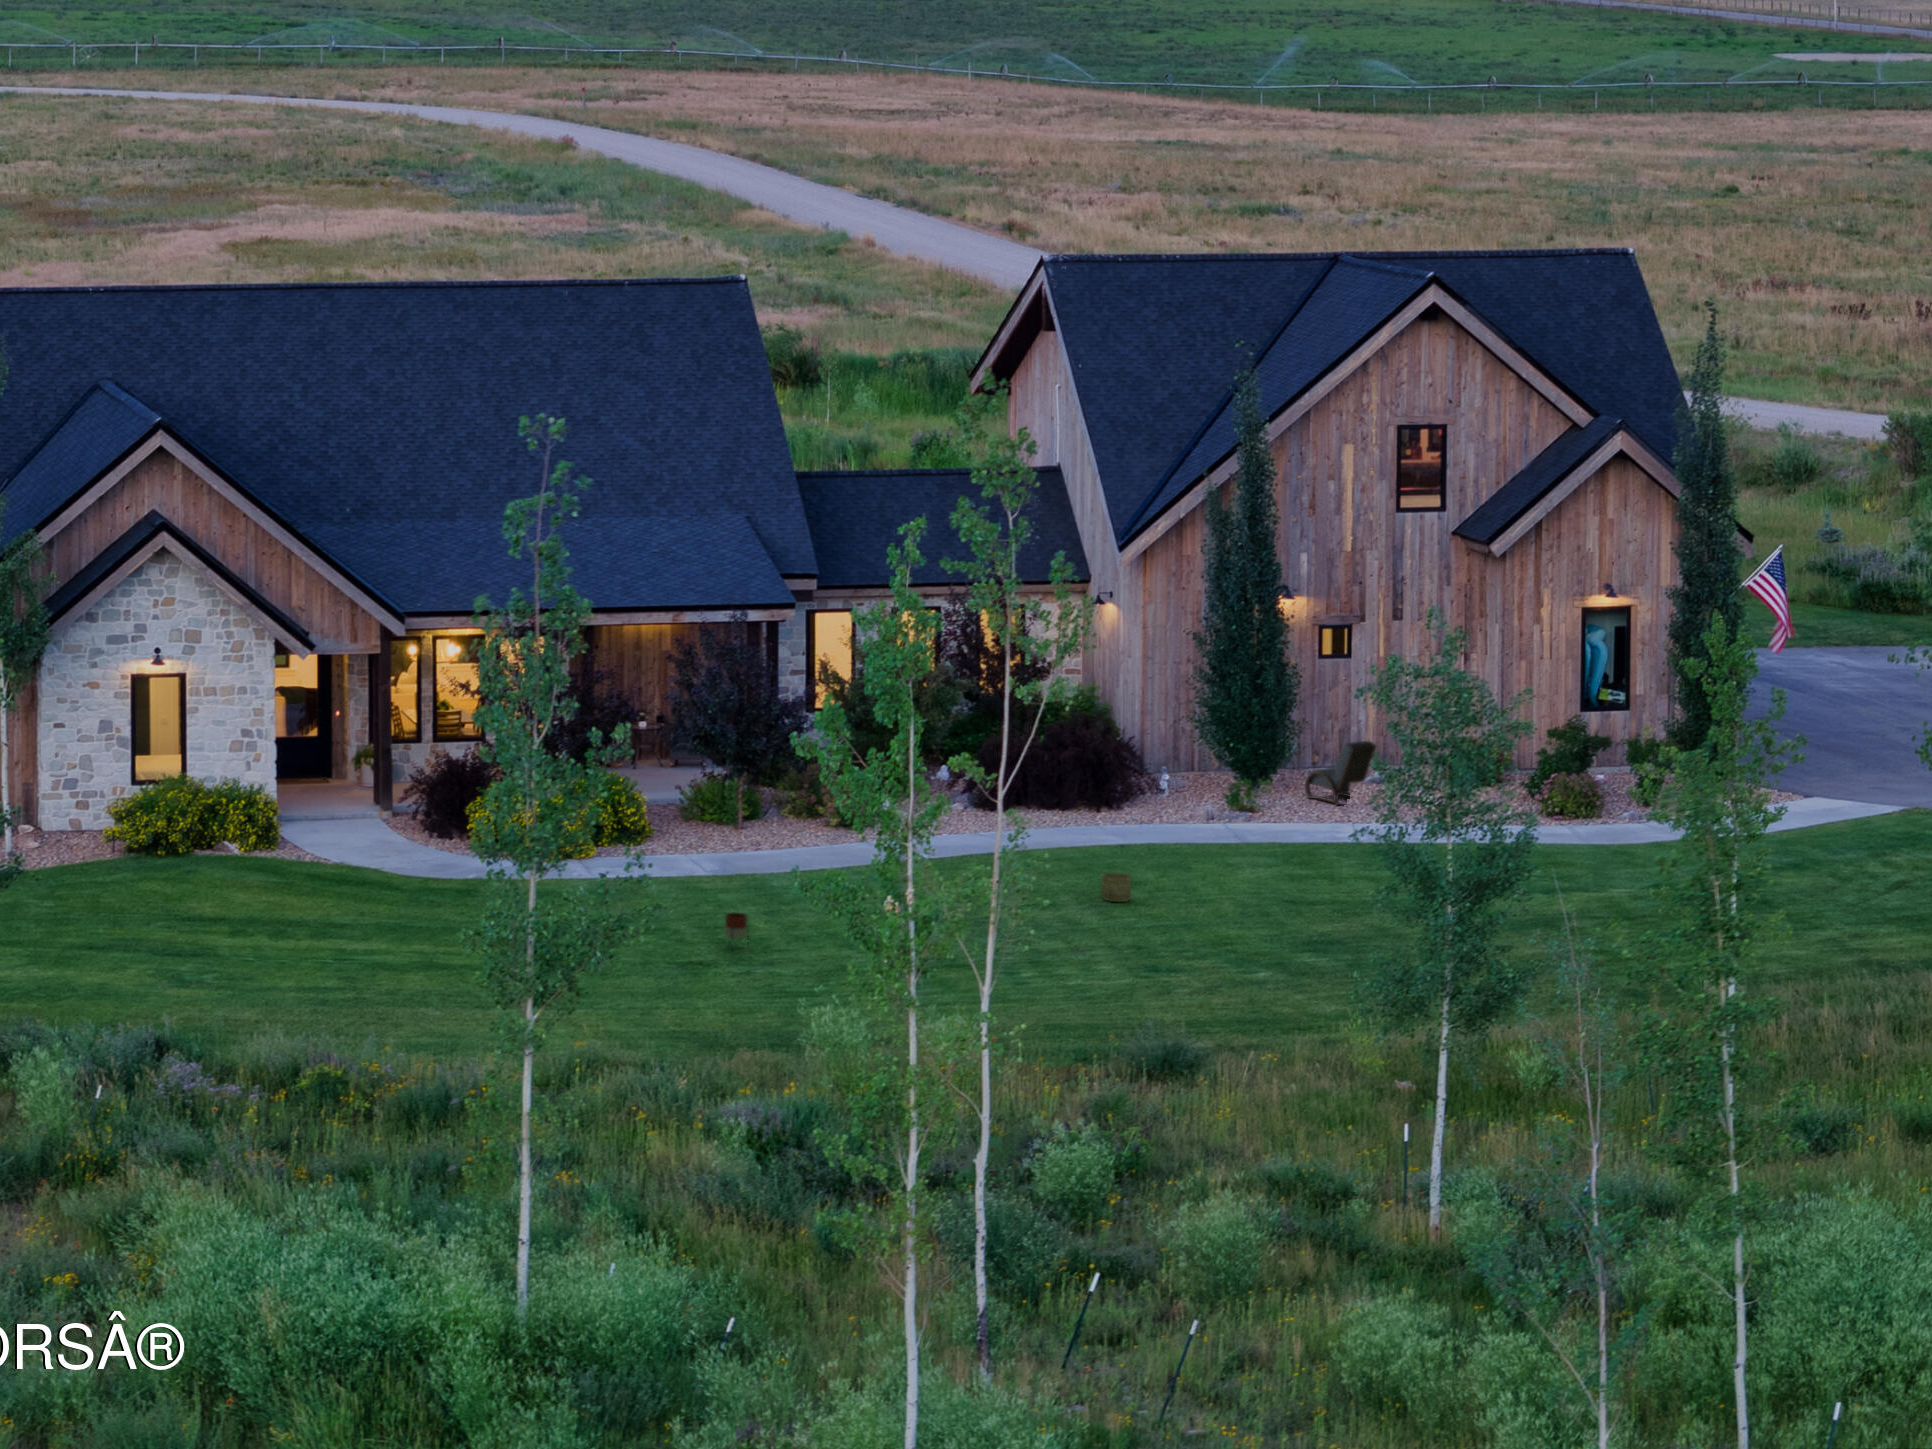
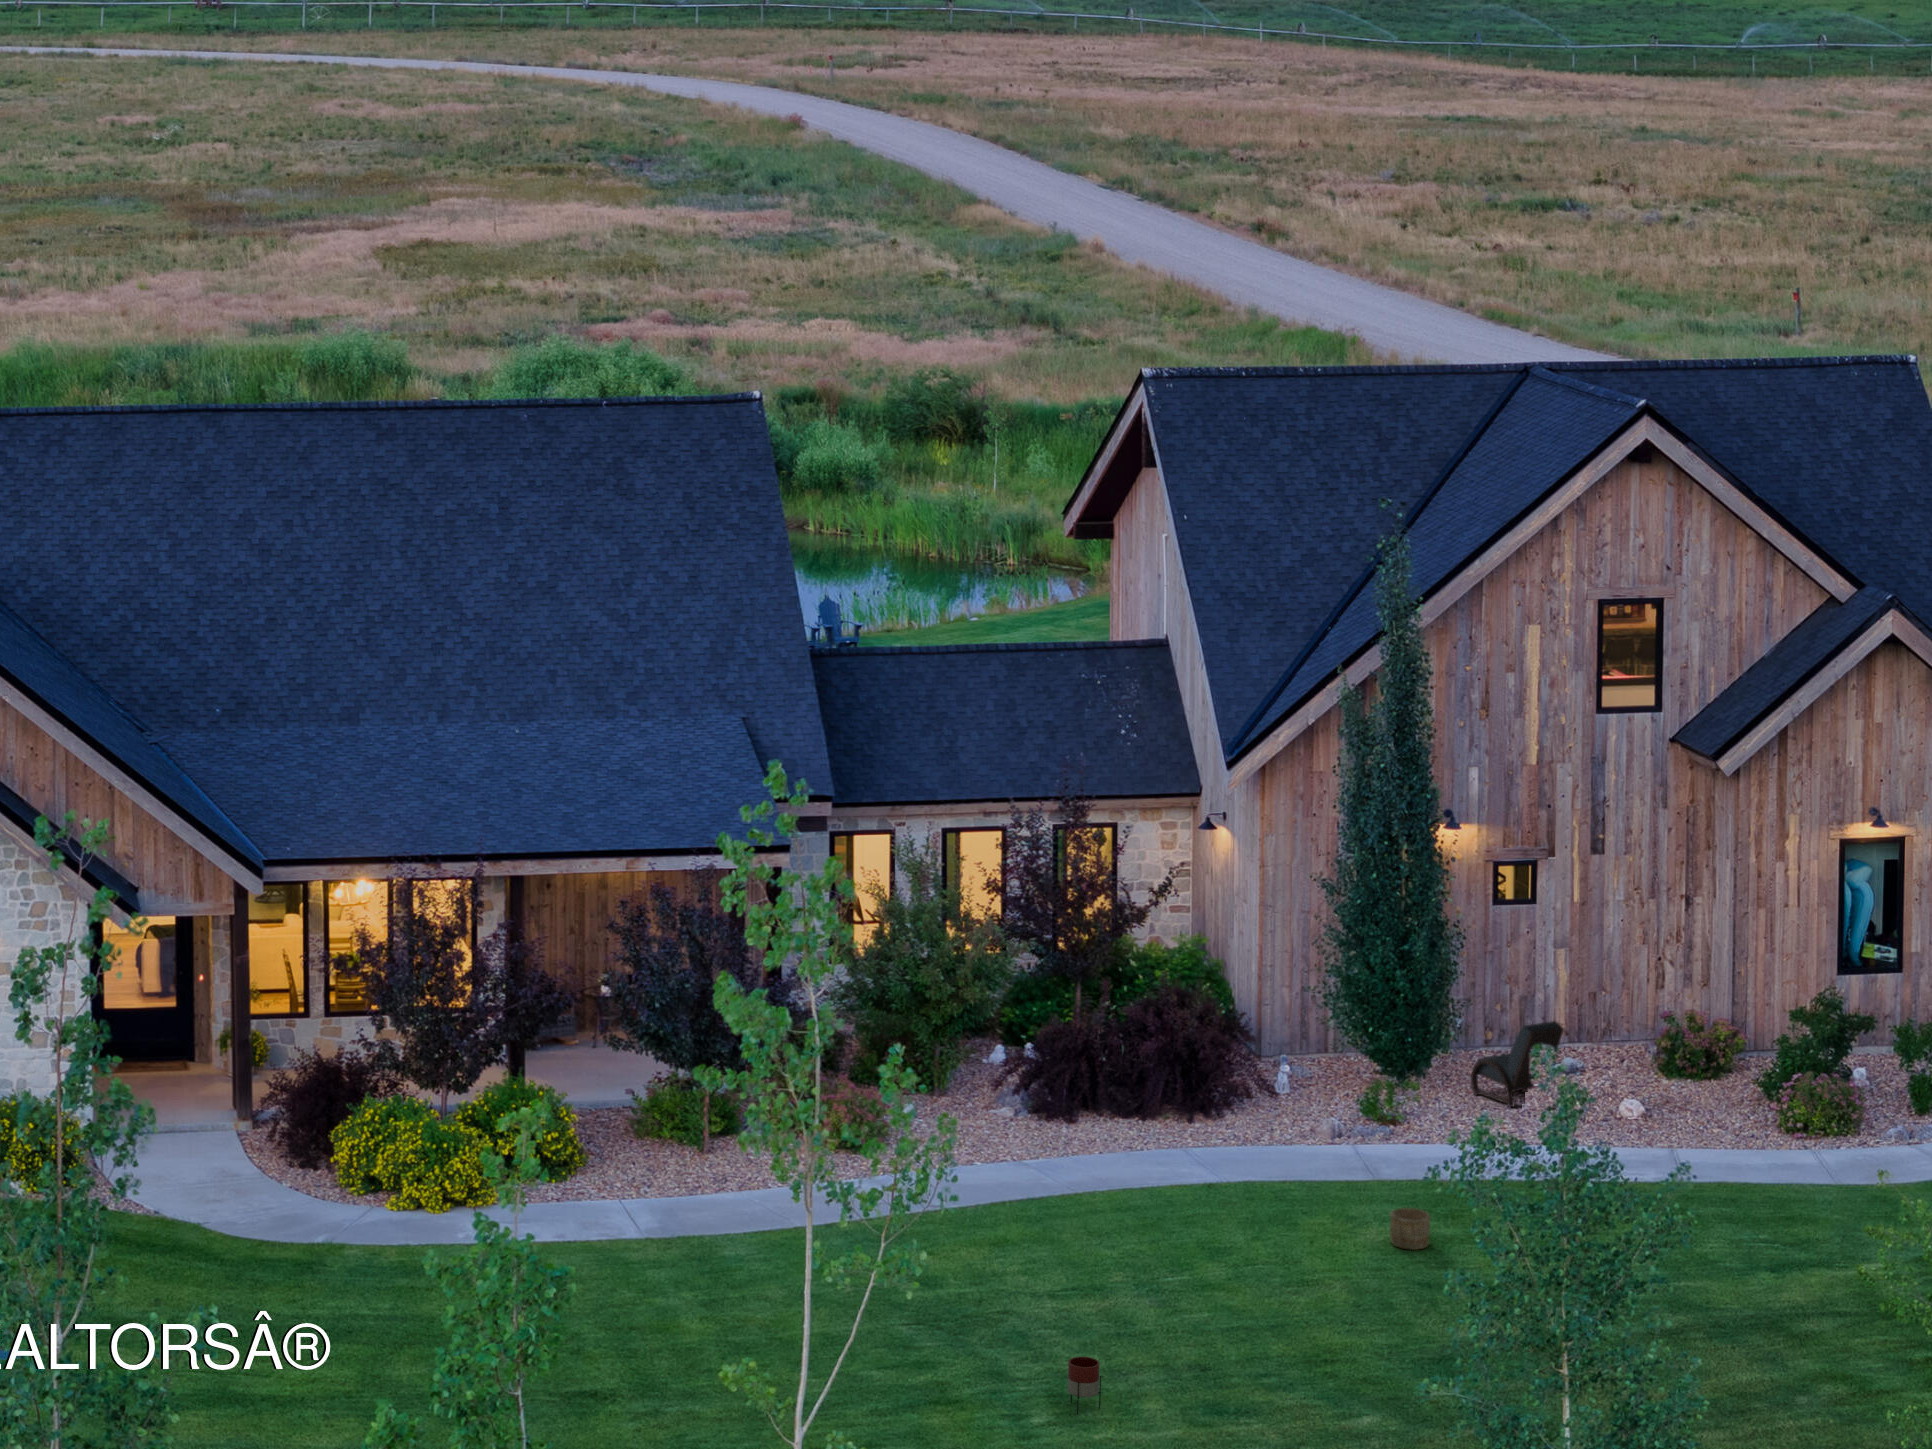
wooden bucket: present [1101,872,1131,902] -> present [1390,1208,1430,1250]
planter: present [725,912,748,943] -> present [1068,1357,1101,1414]

